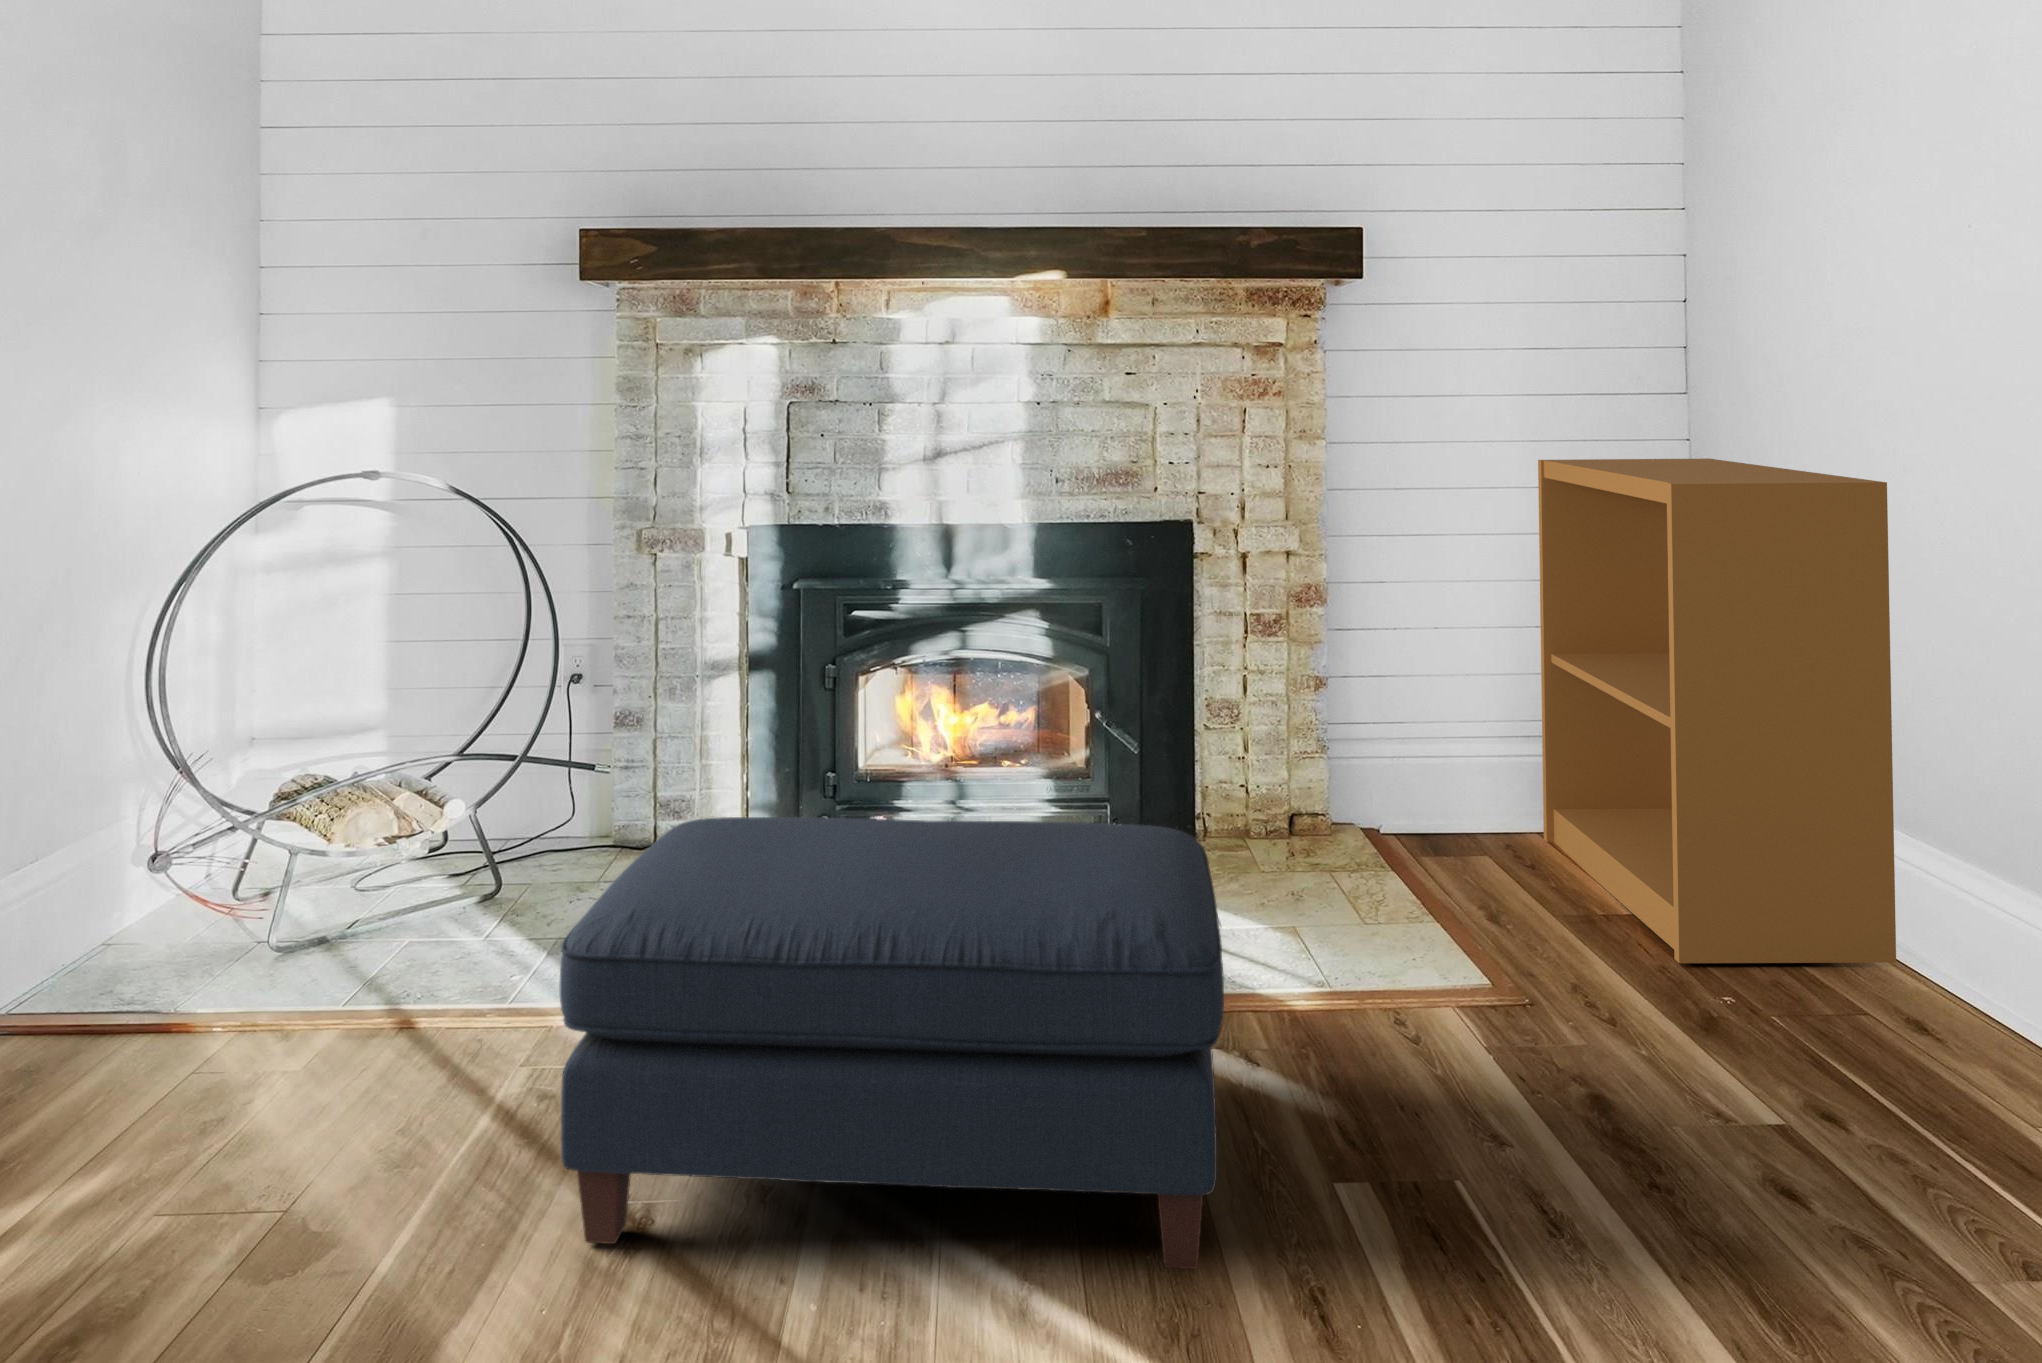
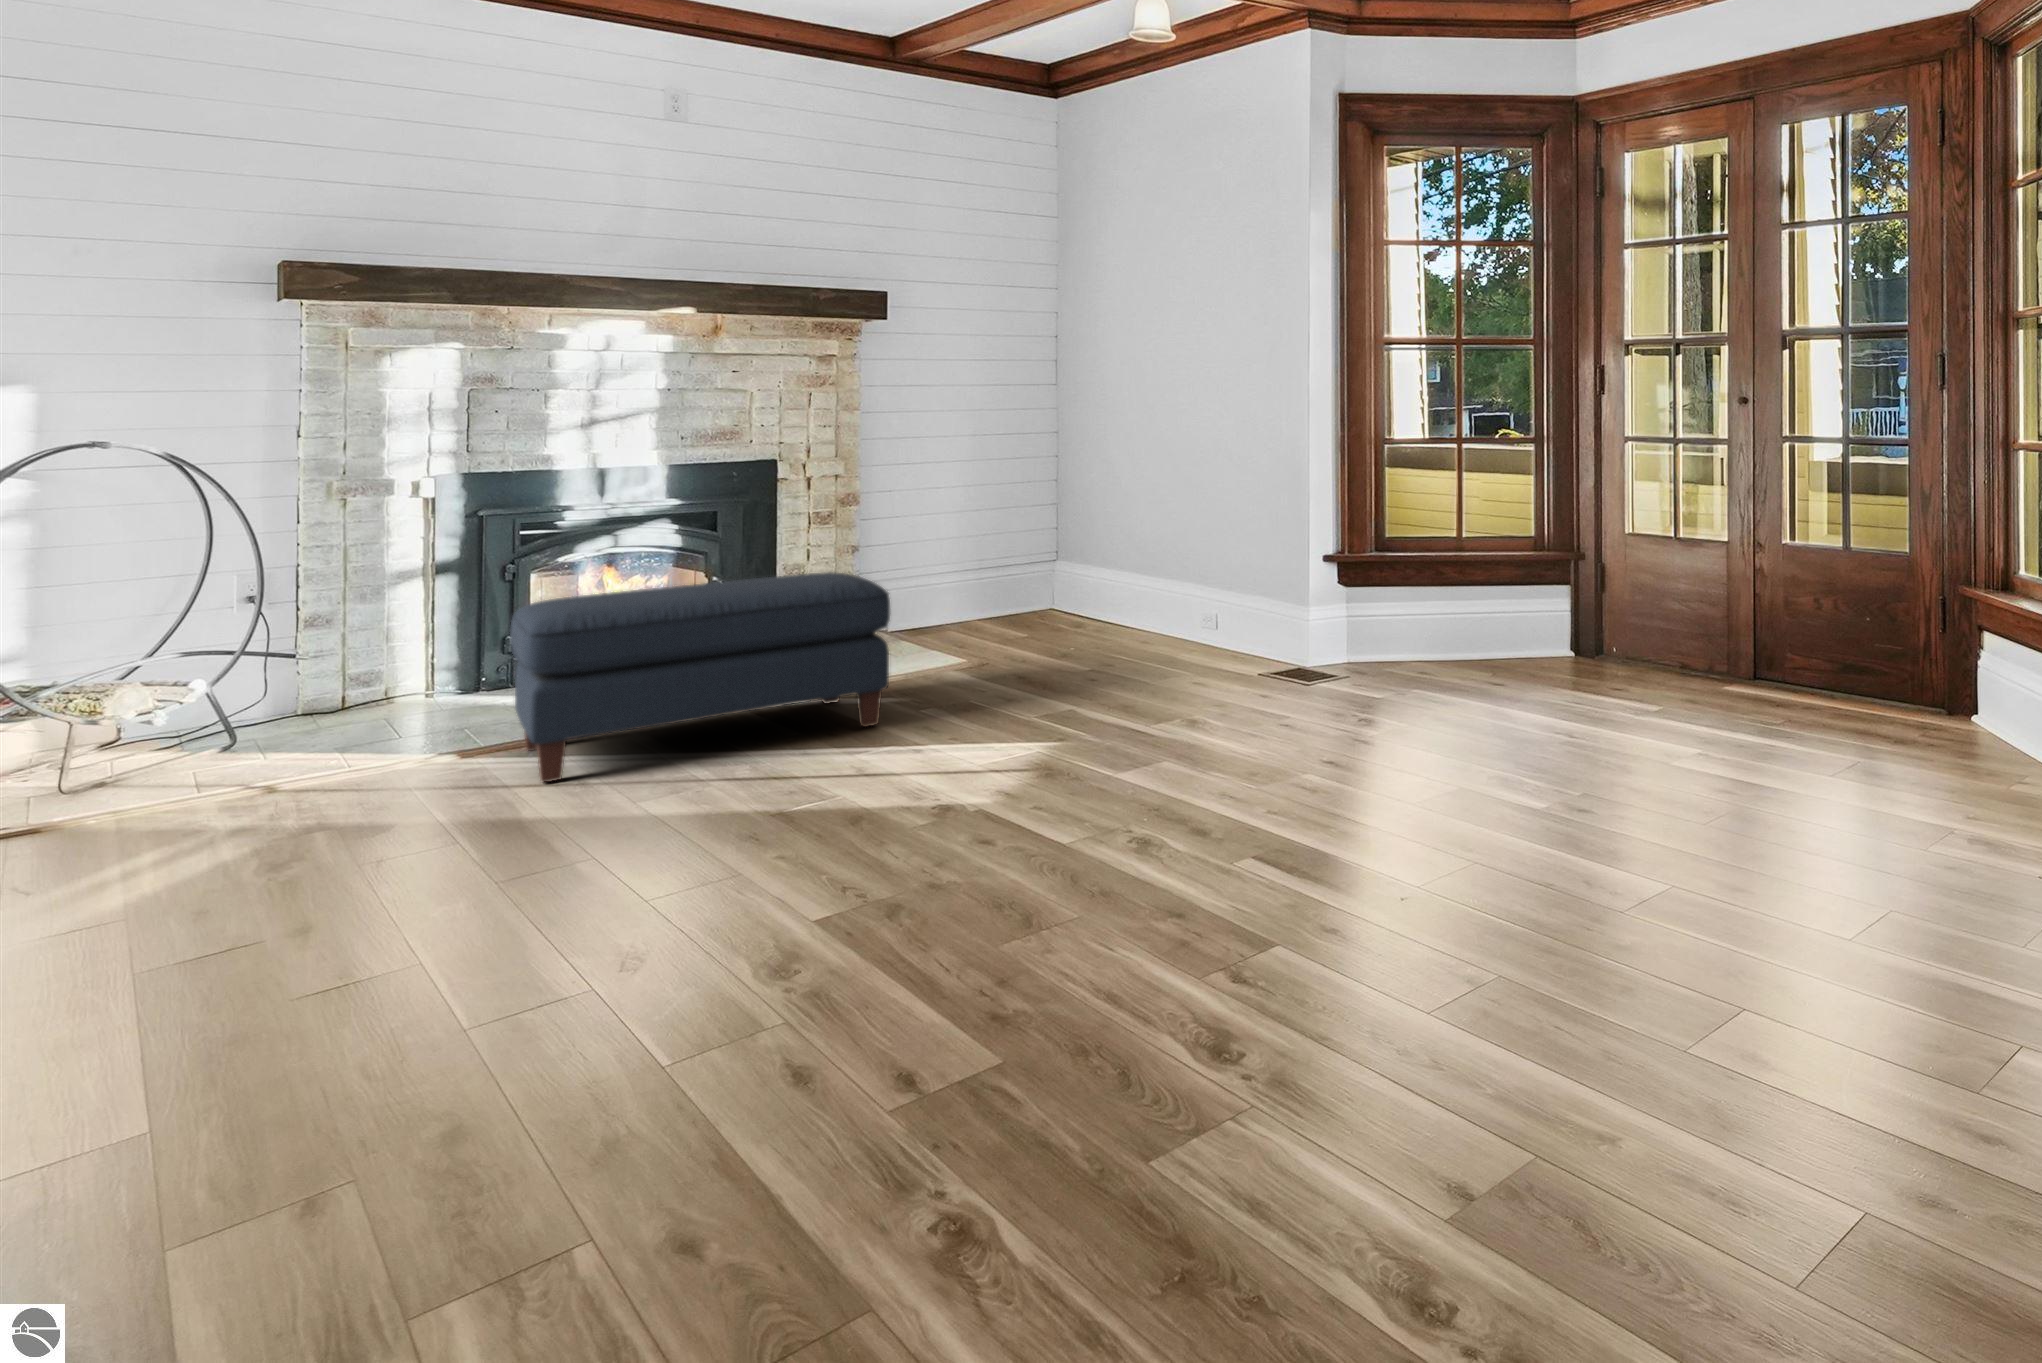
bookshelf: present [1538,458,1896,963] -> none [983,413,1150,636]

